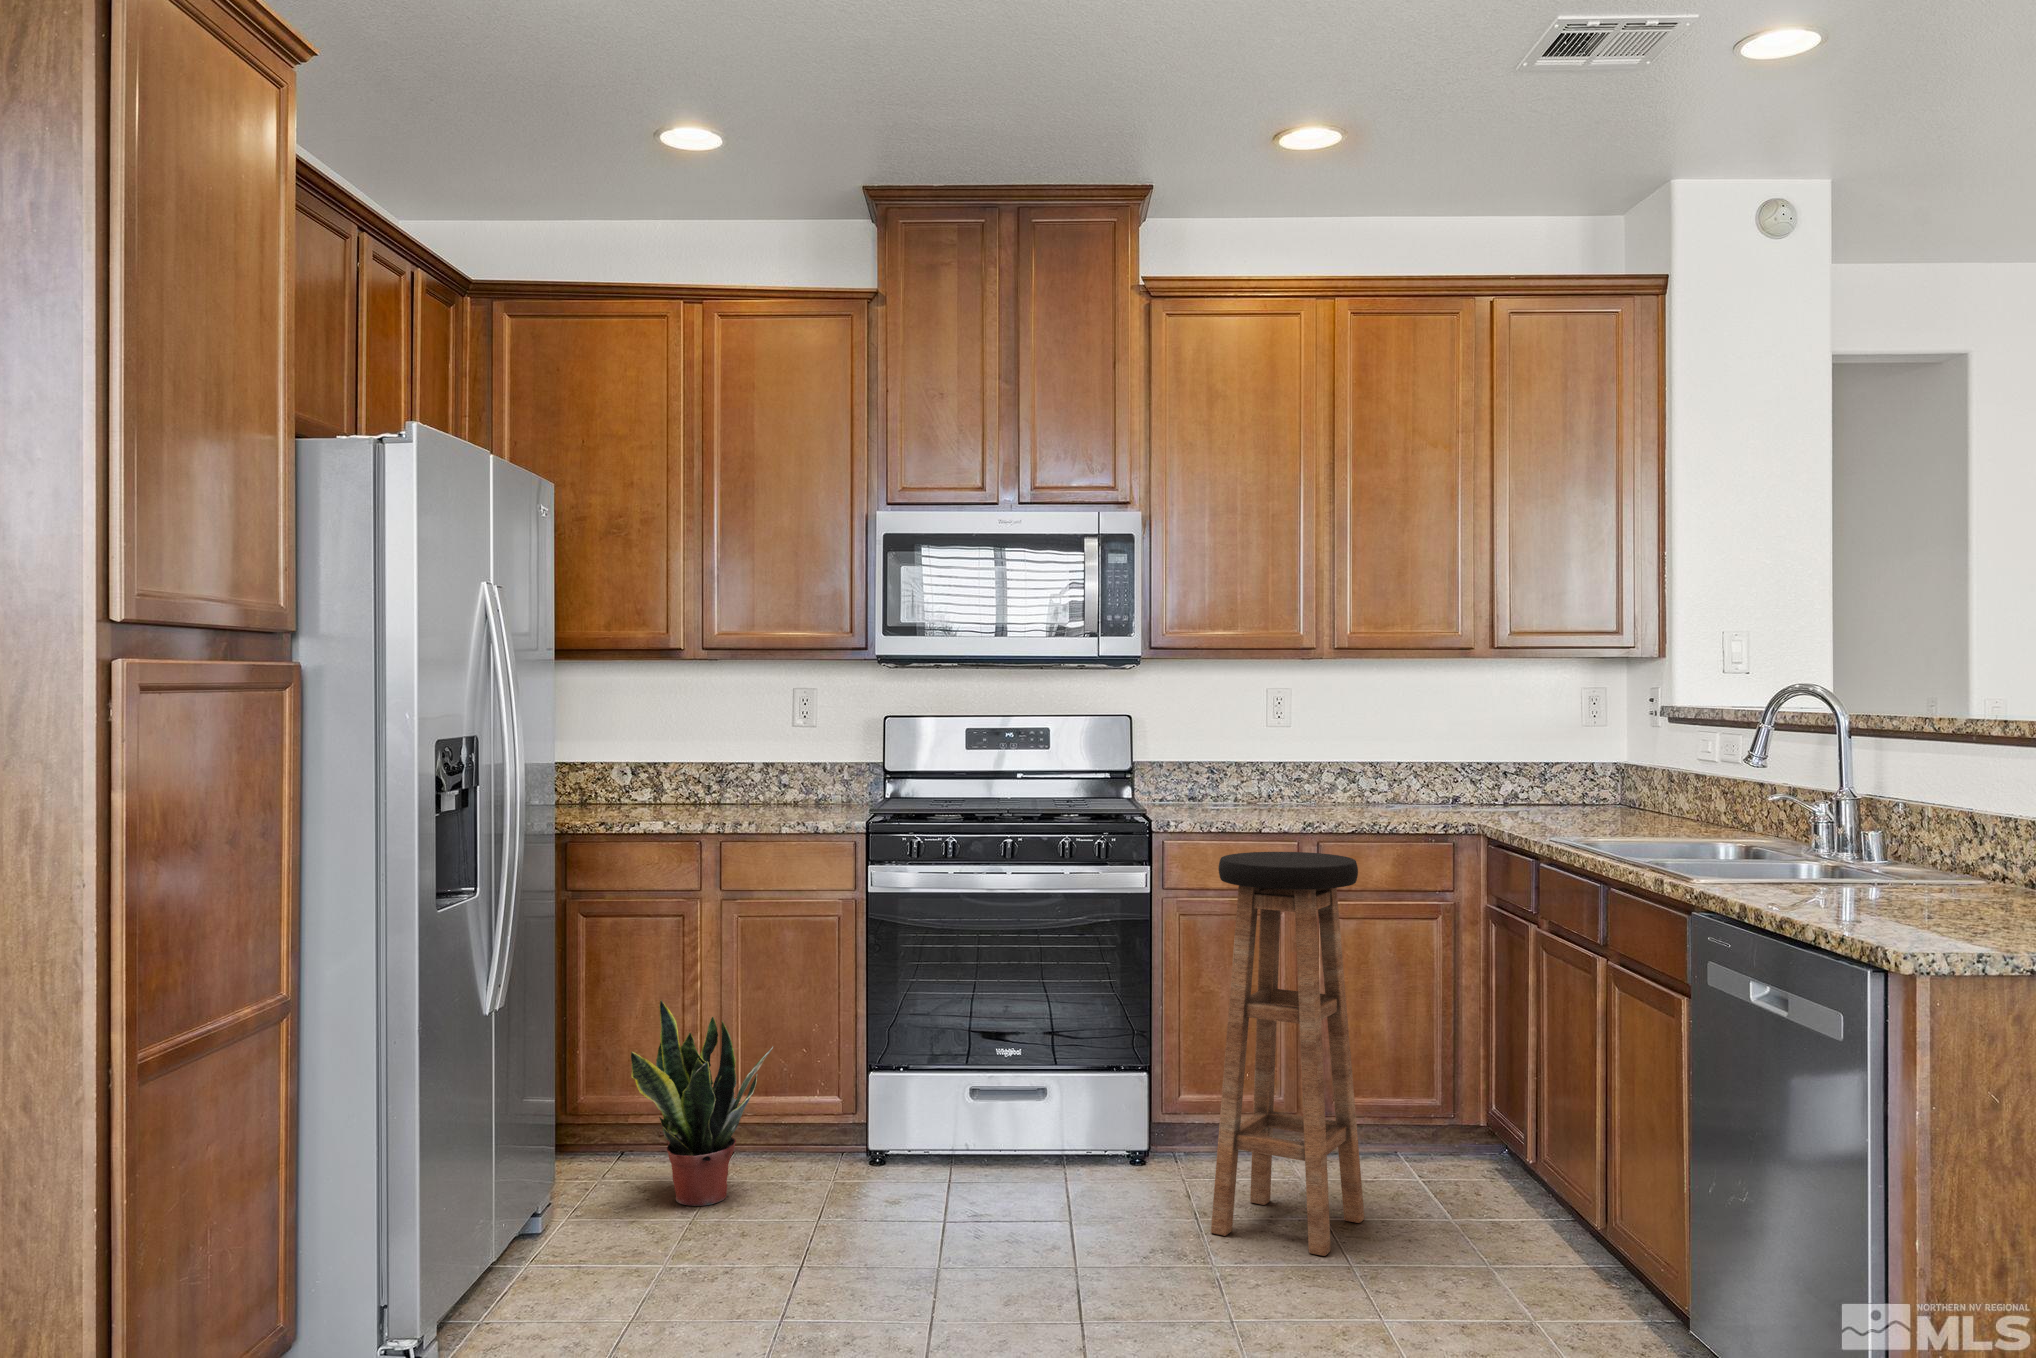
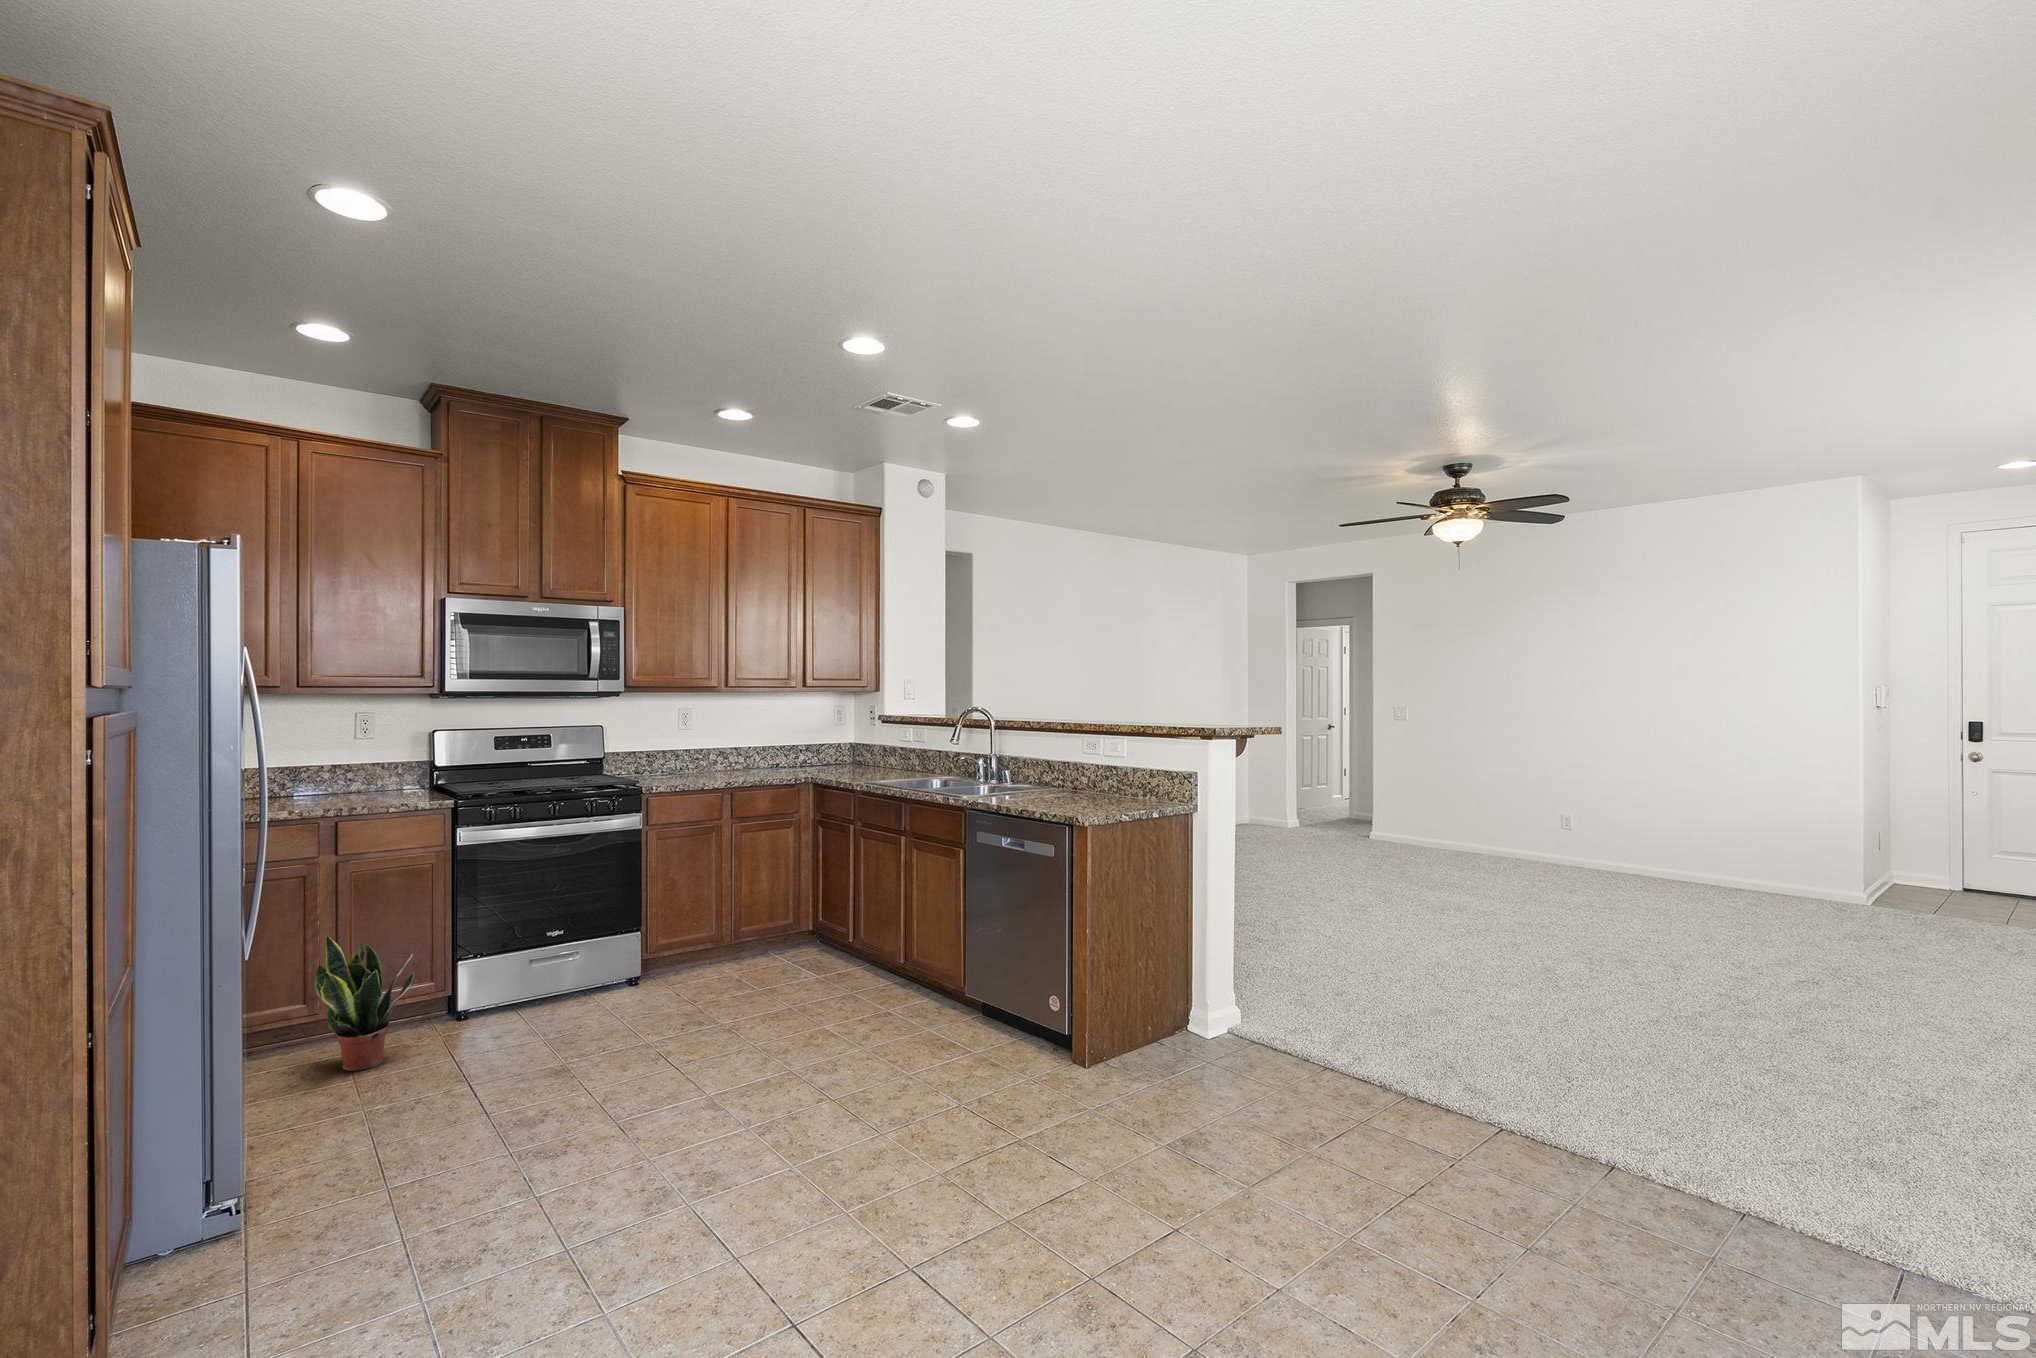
bar stool: present [1211,852,1364,1256] -> none [712,799,787,1007]

